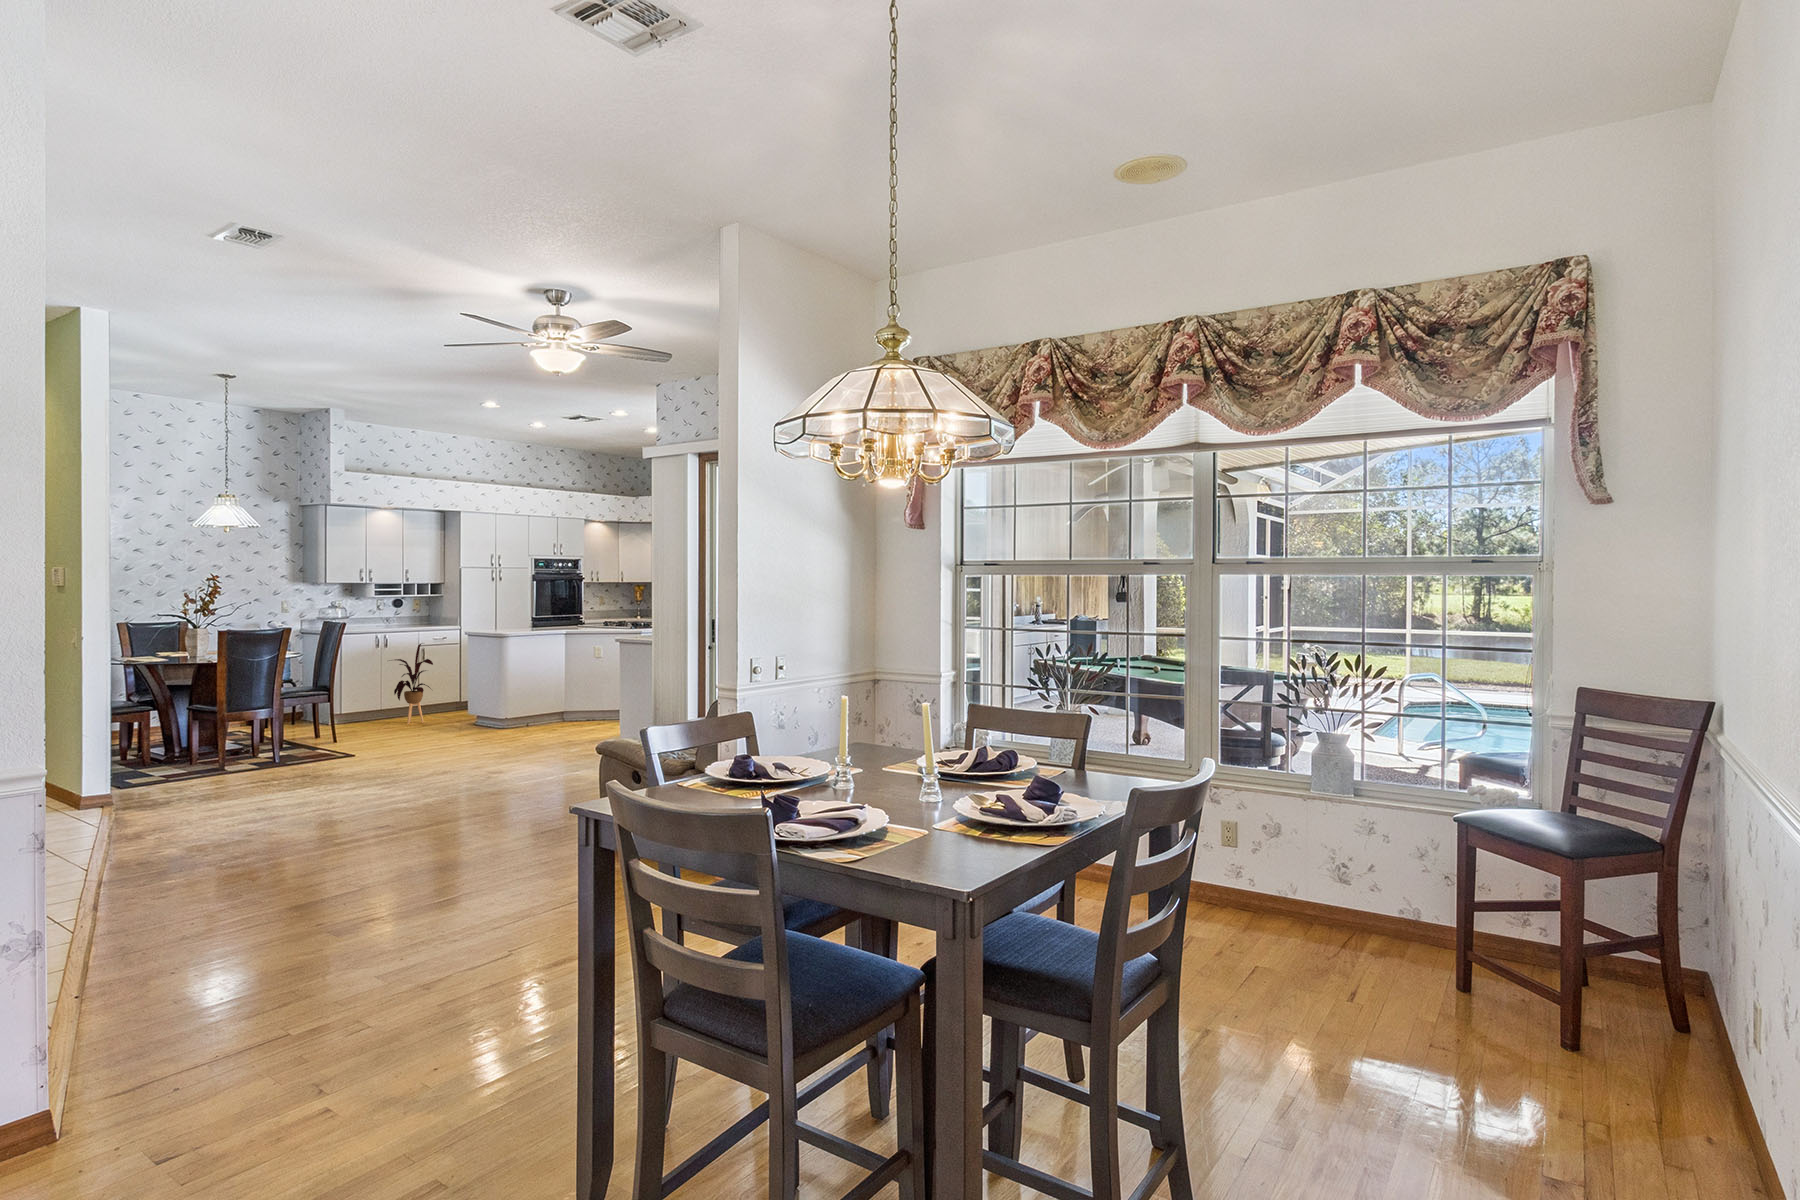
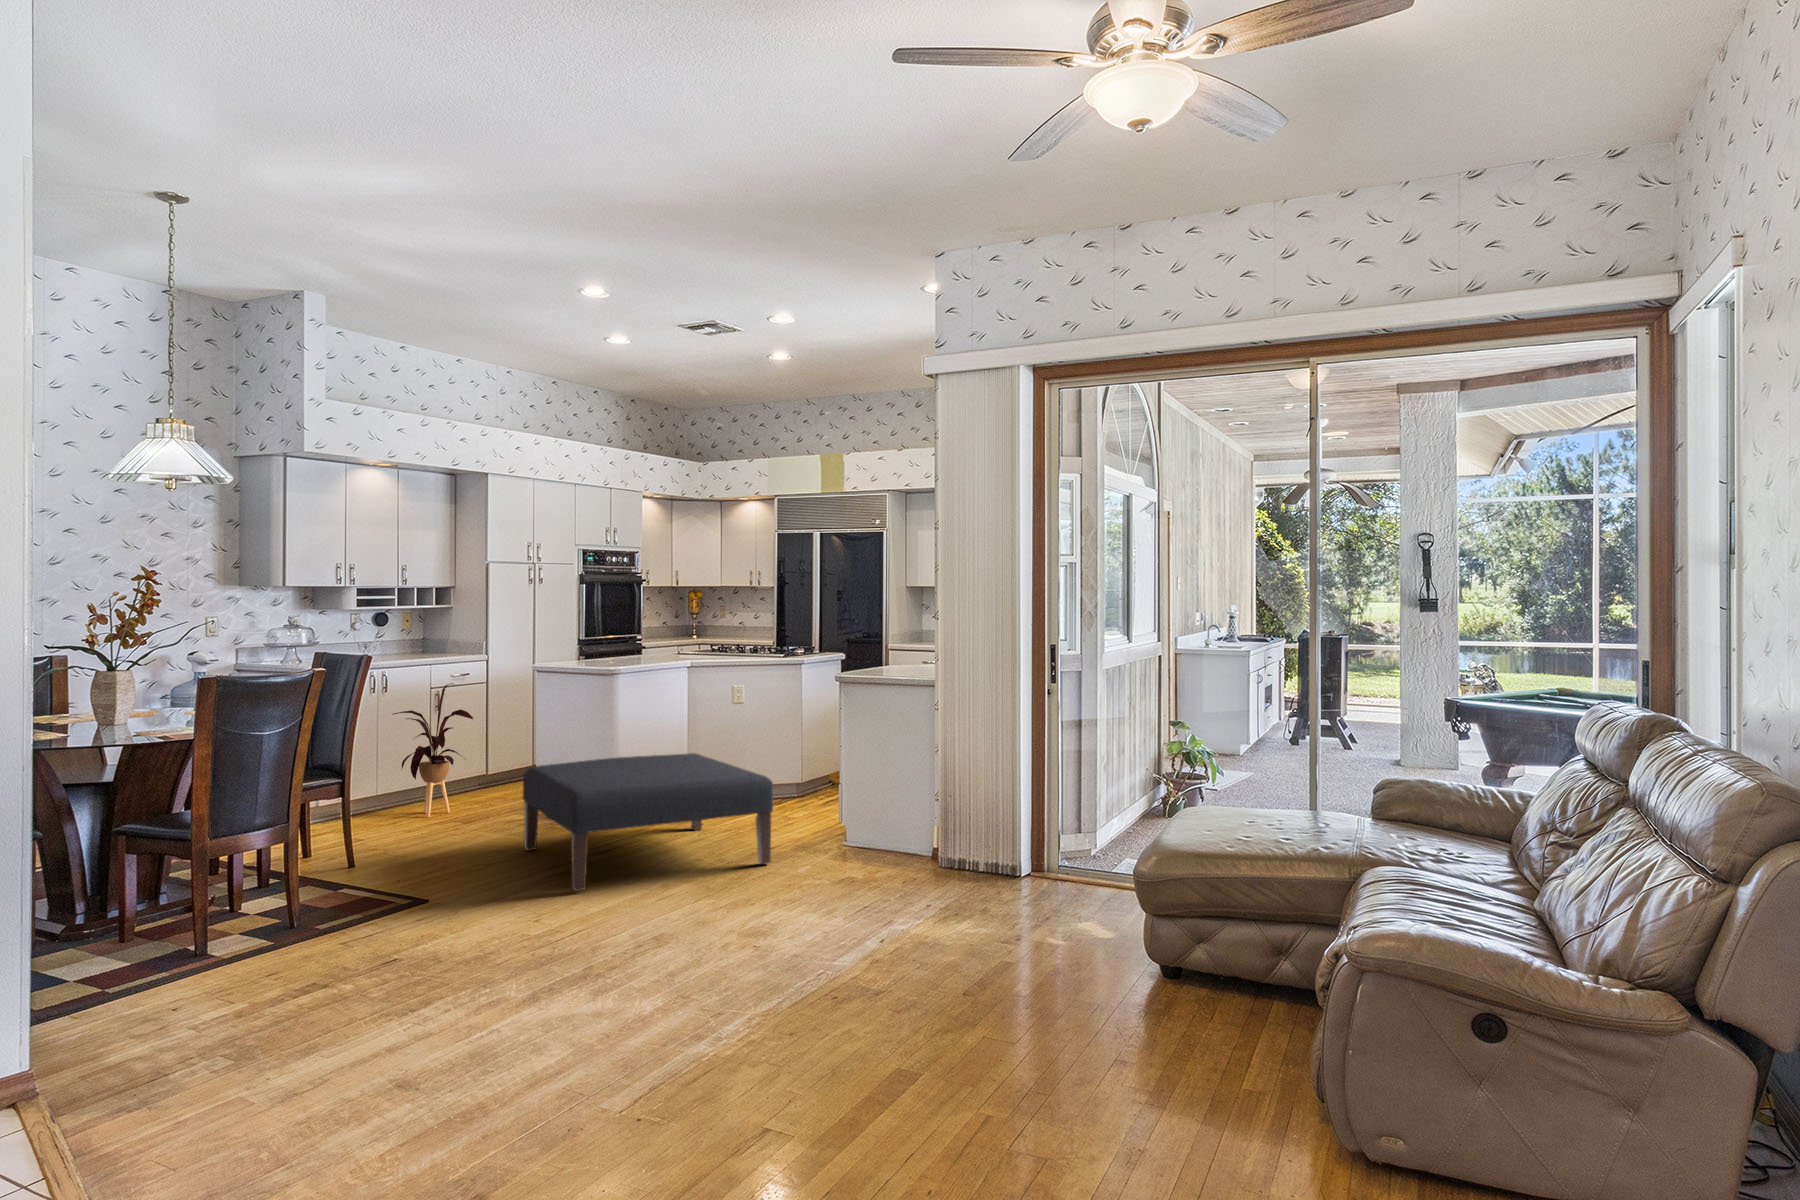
ottoman: none [432,687,564,757] -> present [523,753,773,891]

